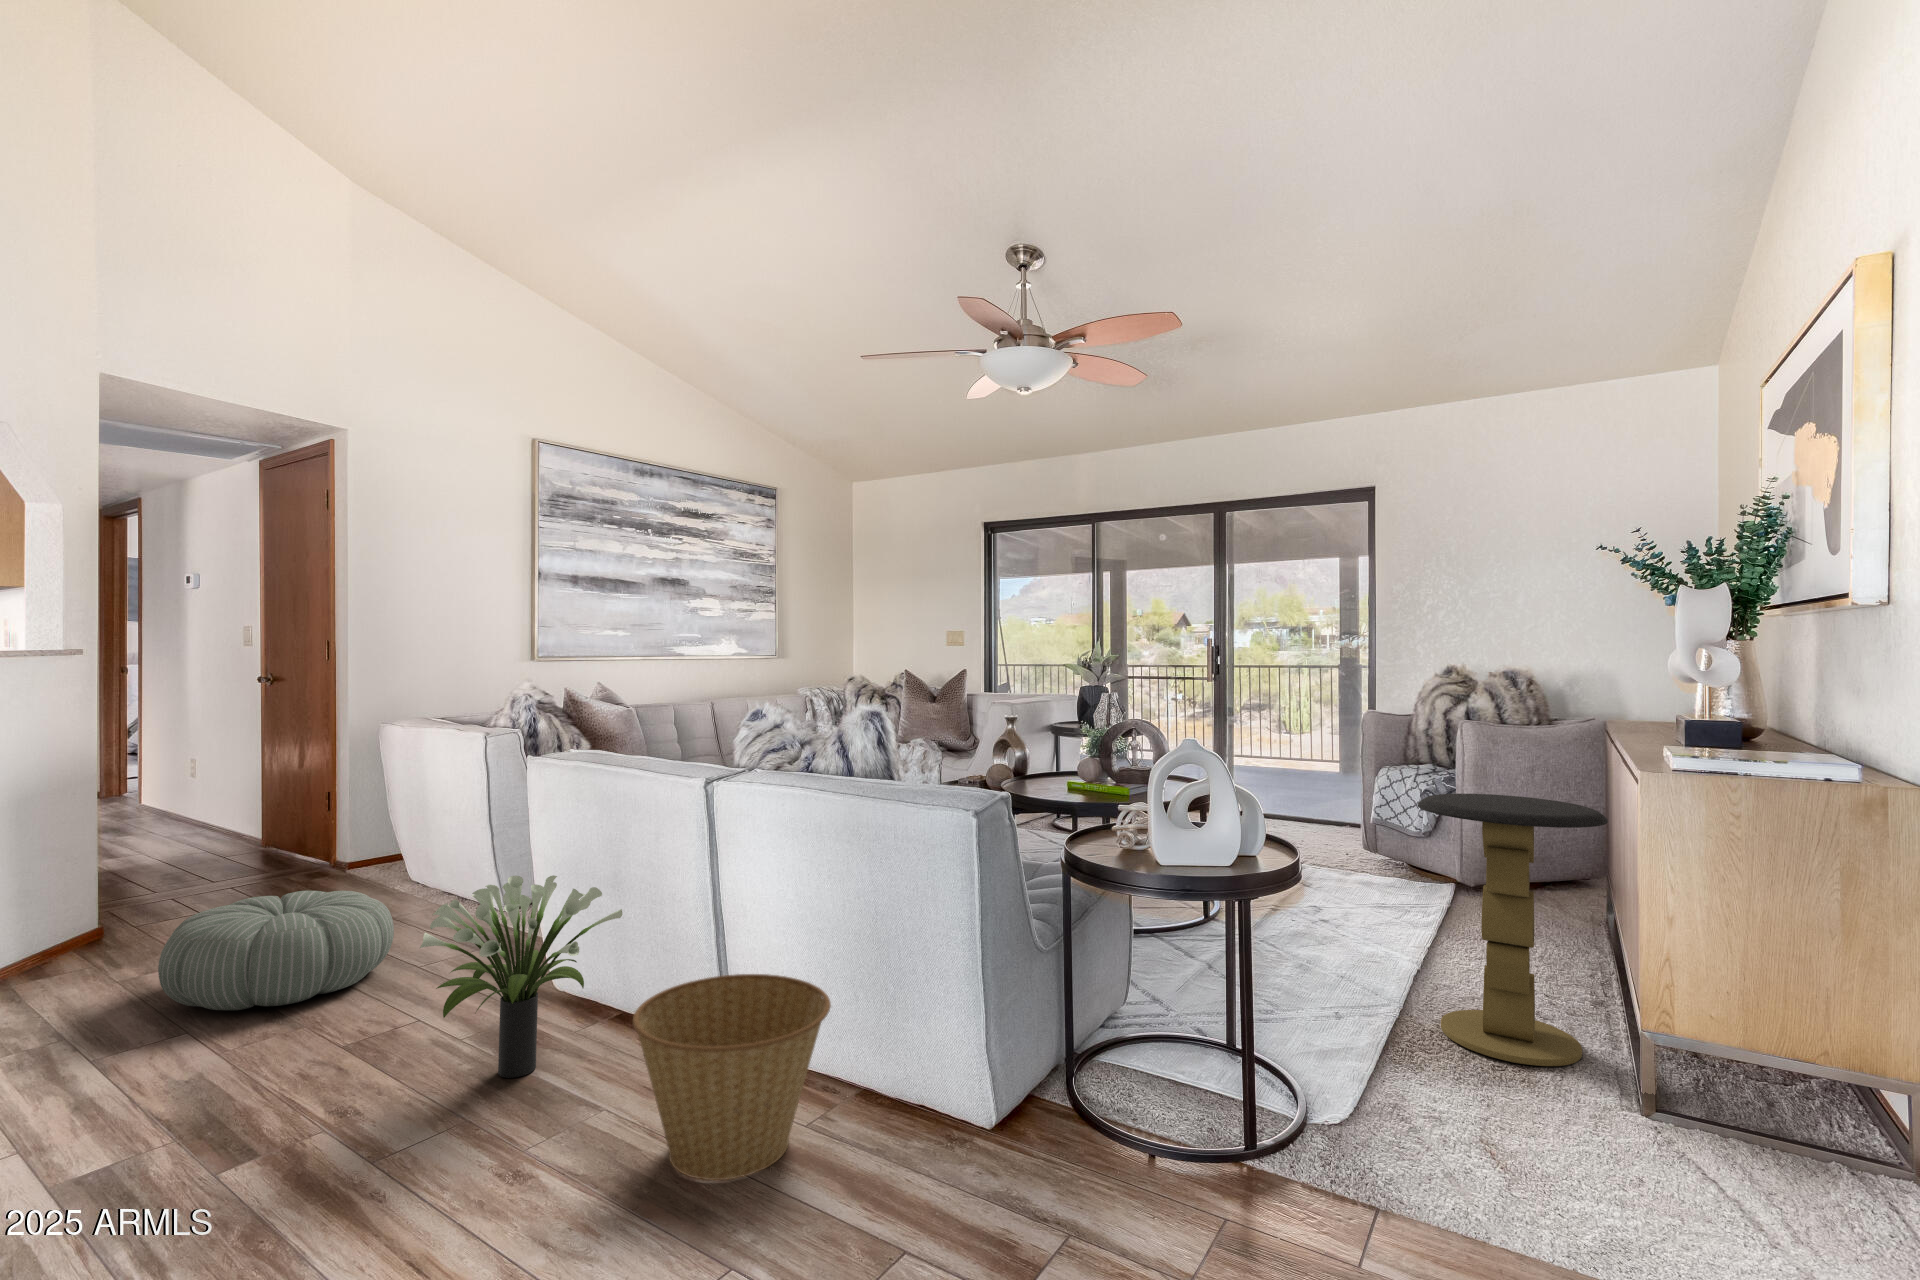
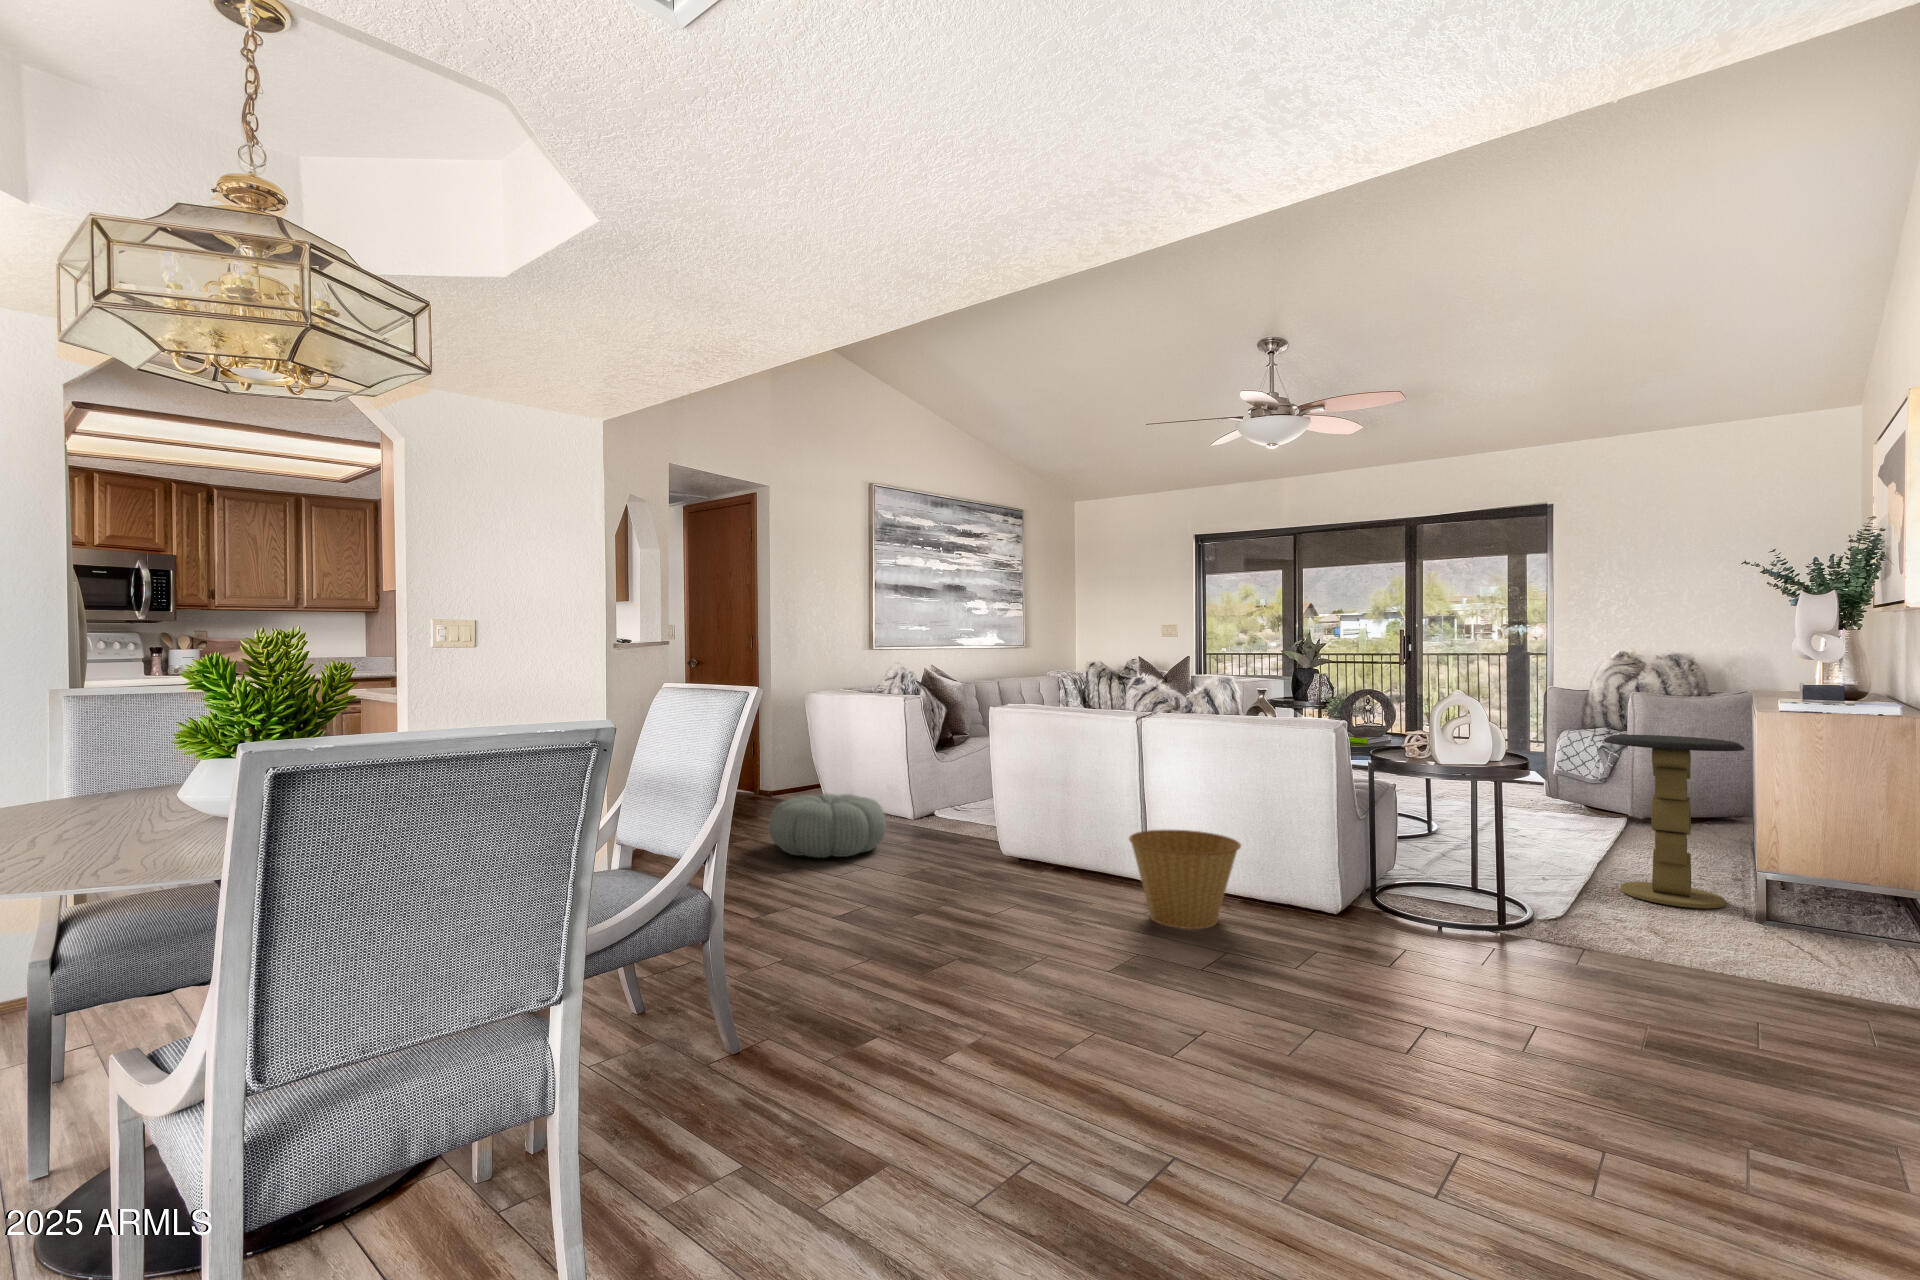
potted plant: present [420,875,622,1078] -> none [970,773,1078,890]

